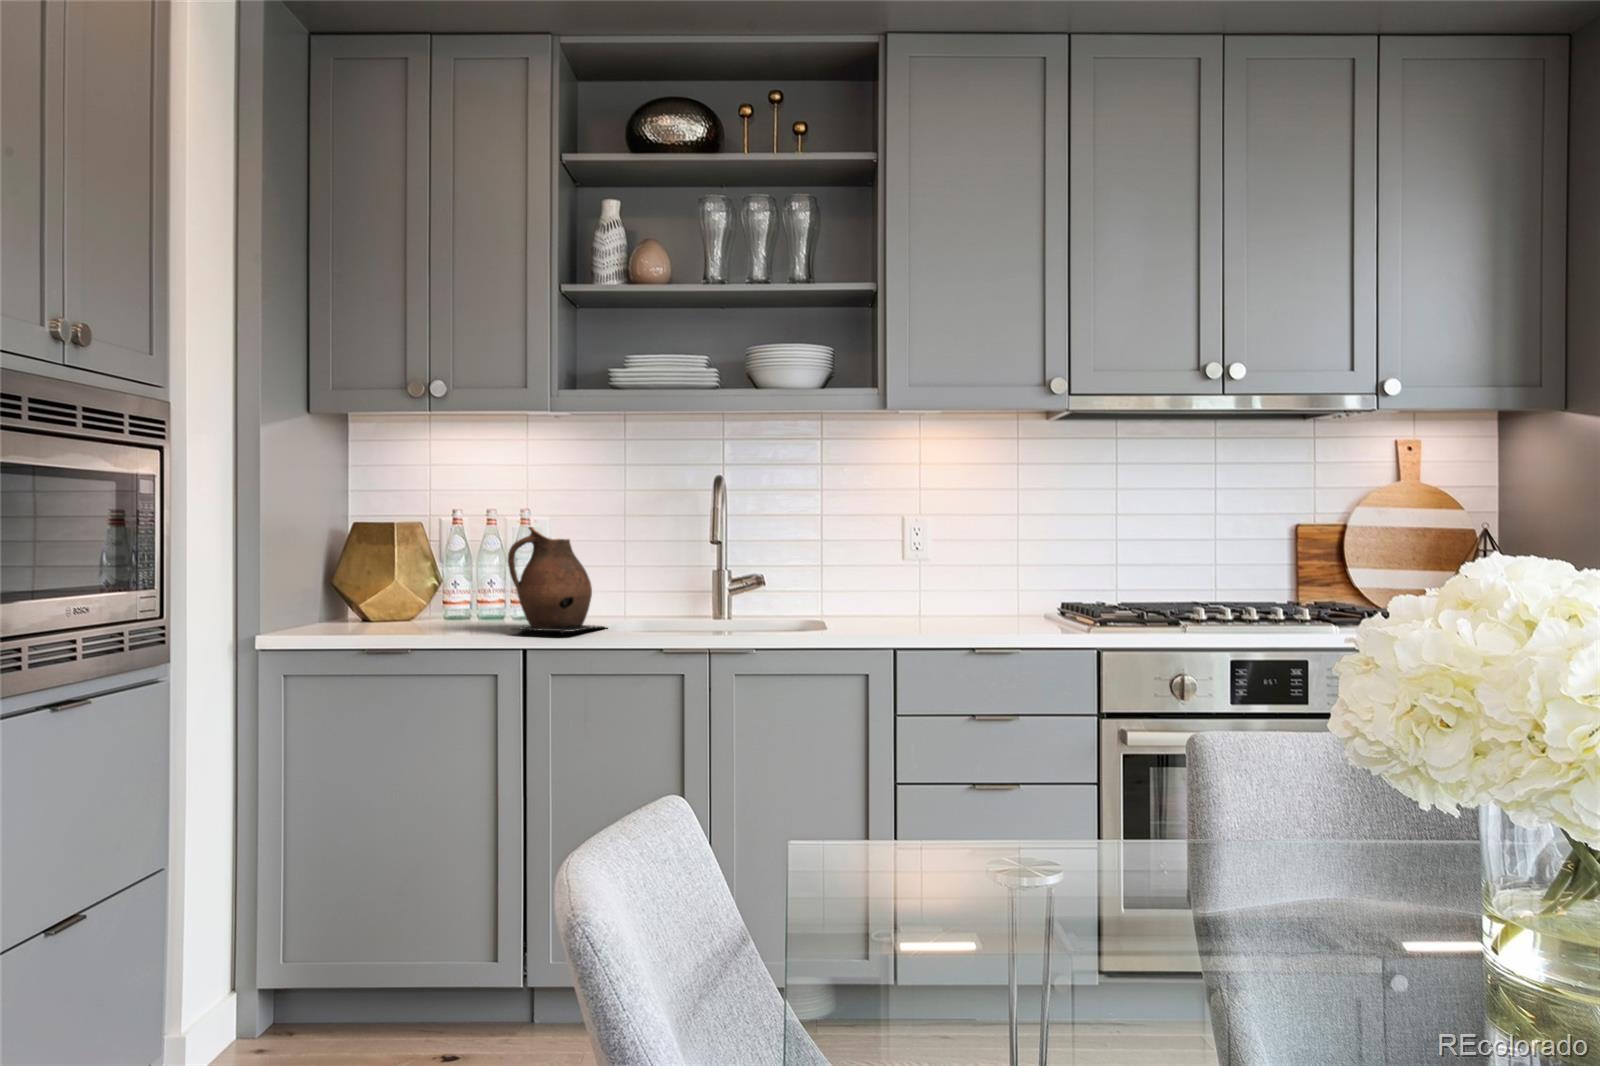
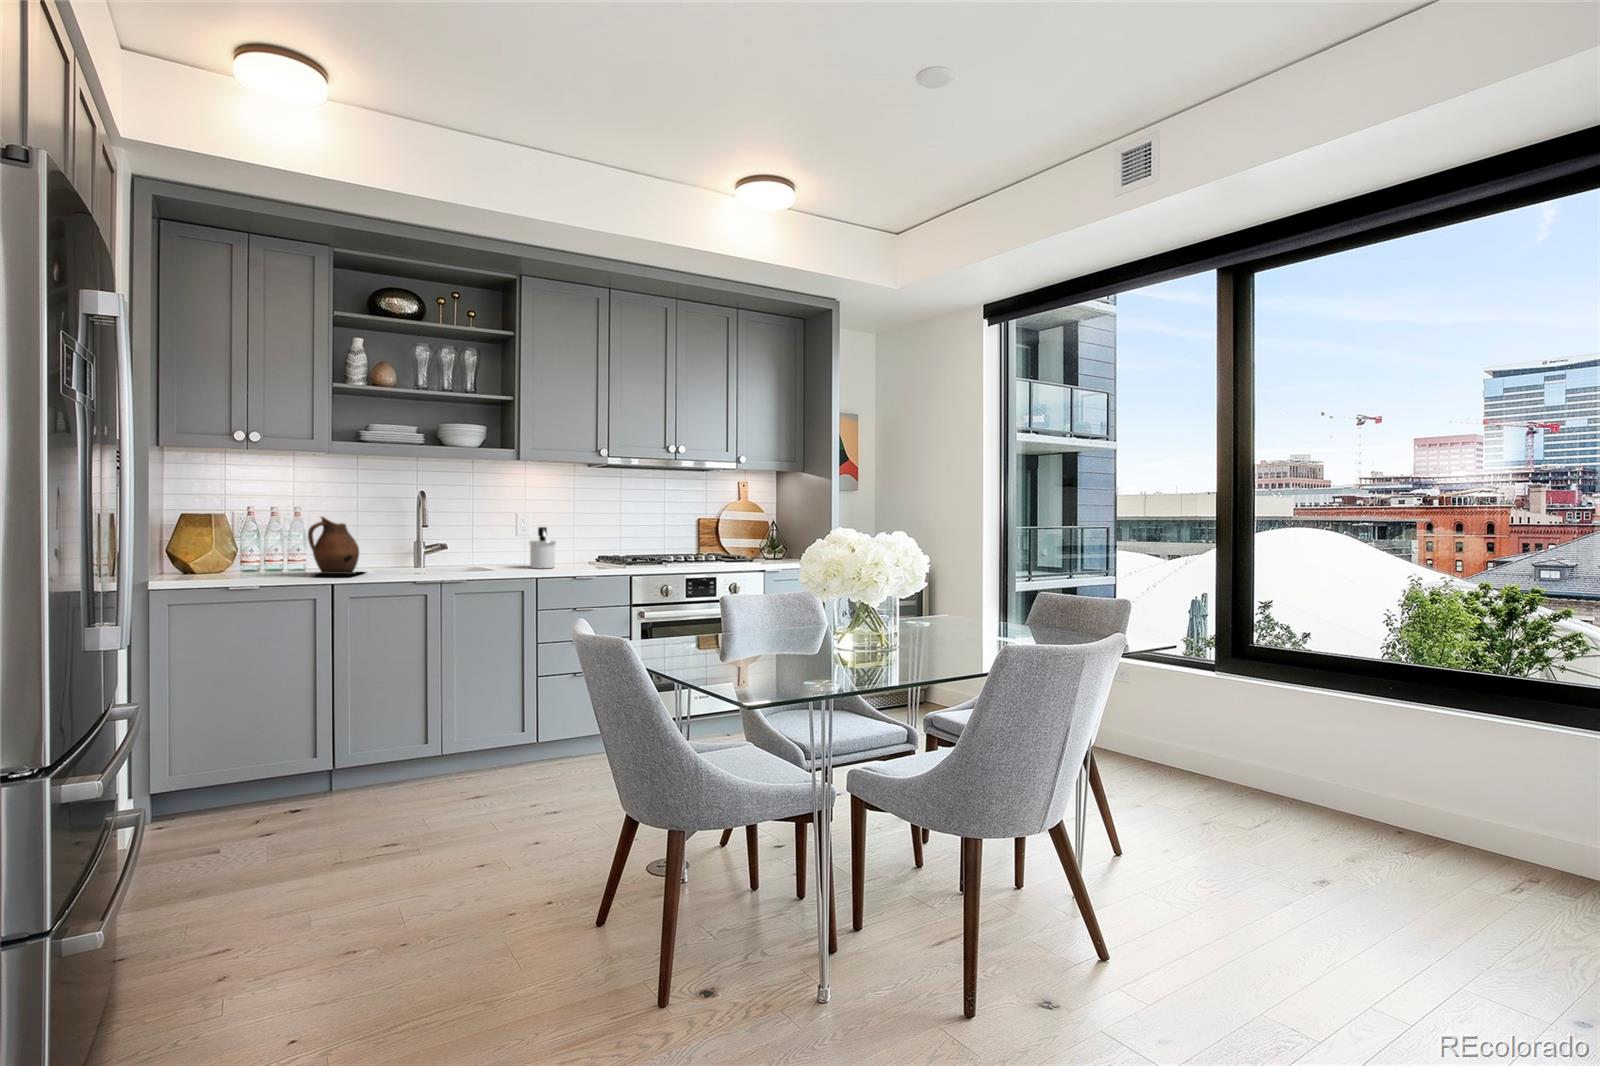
soap dispenser: none [900,544,951,628] -> present [529,527,555,568]

